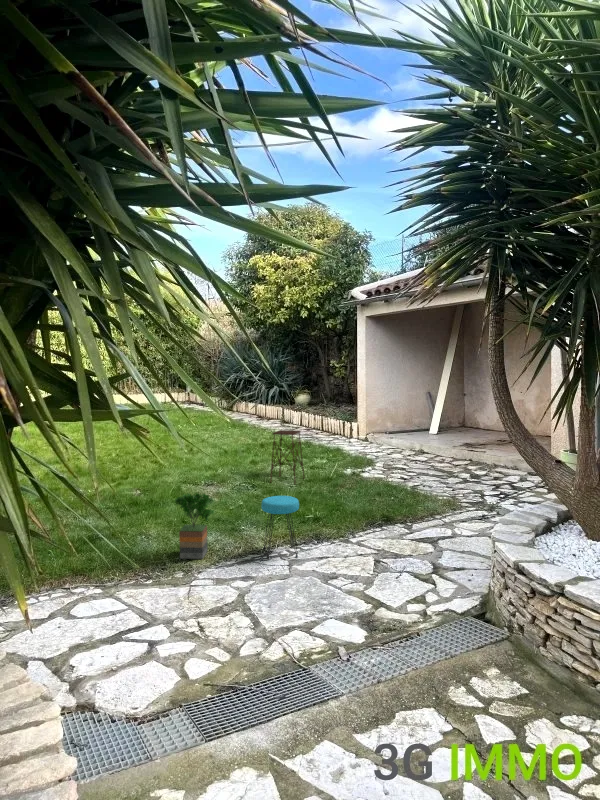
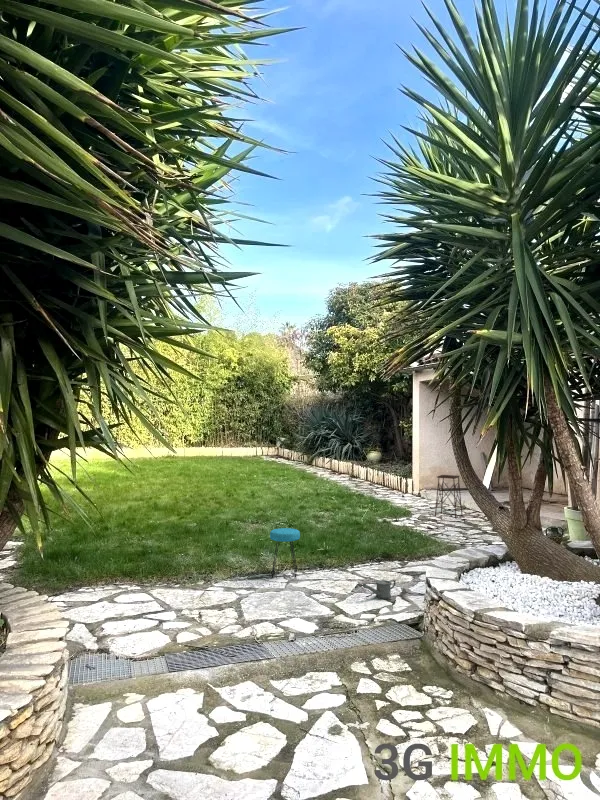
side table: present [270,430,305,484] -> present [435,475,462,518]
potted tree: present [175,493,214,559] -> none [203,522,235,574]
watering can: none [396,555,429,580] -> present [363,580,396,599]

